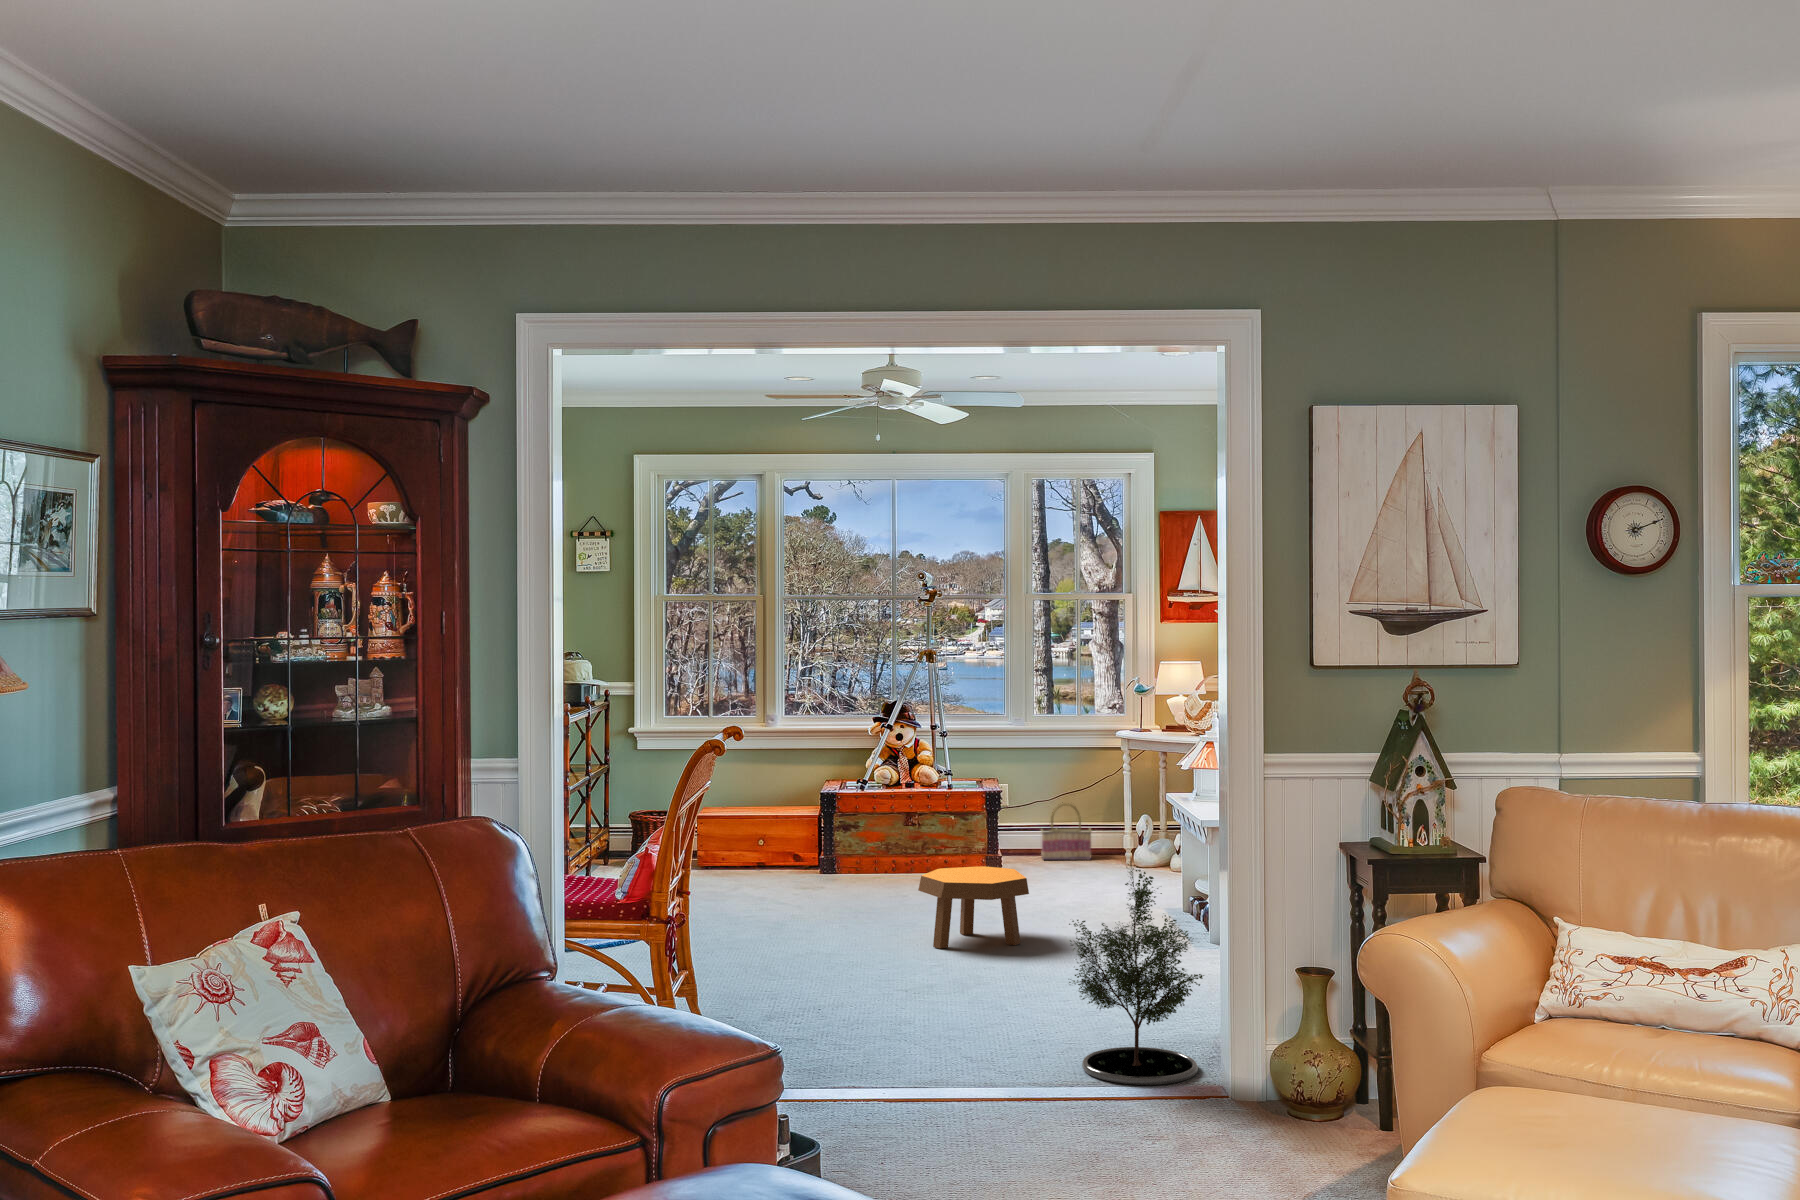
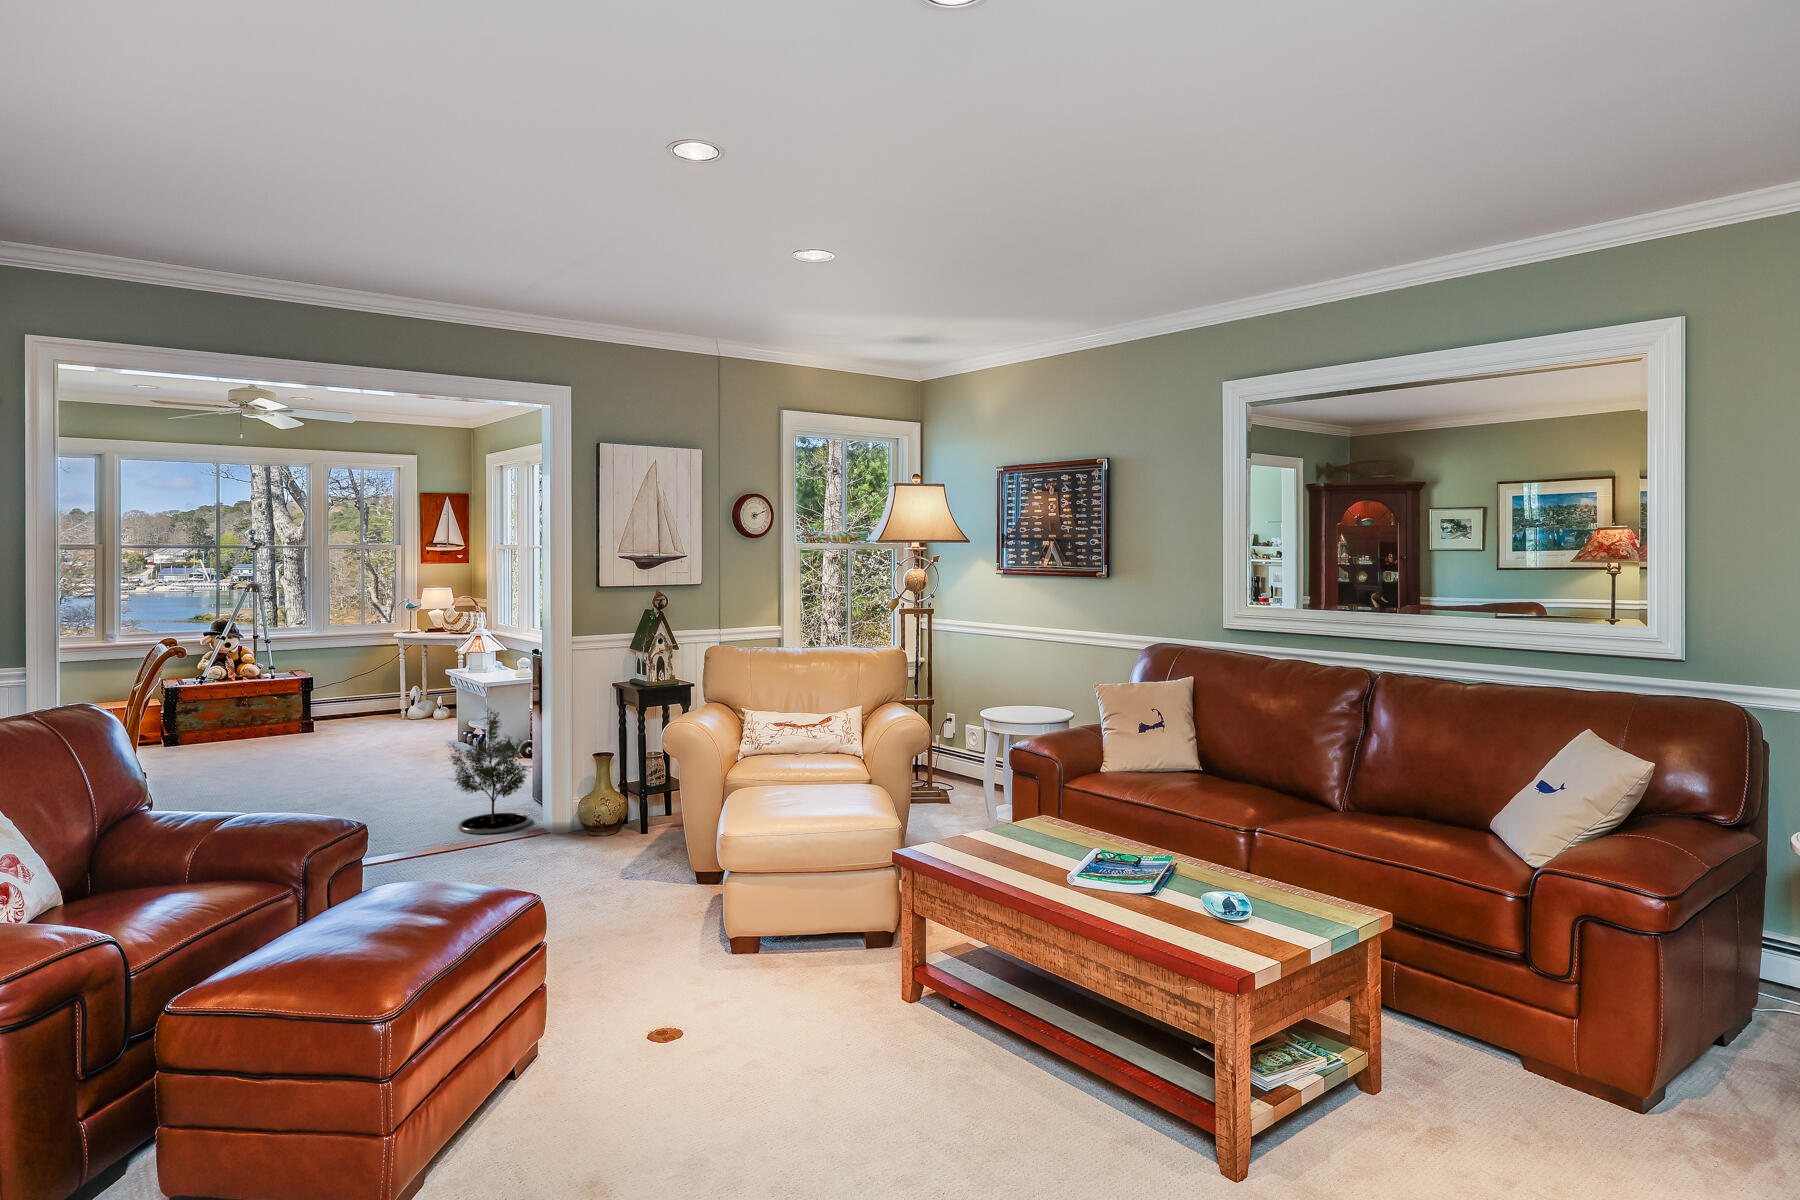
basket: present [1041,802,1091,860] -> none [336,682,376,723]
footstool: present [918,866,1029,949] -> none [285,725,370,782]

